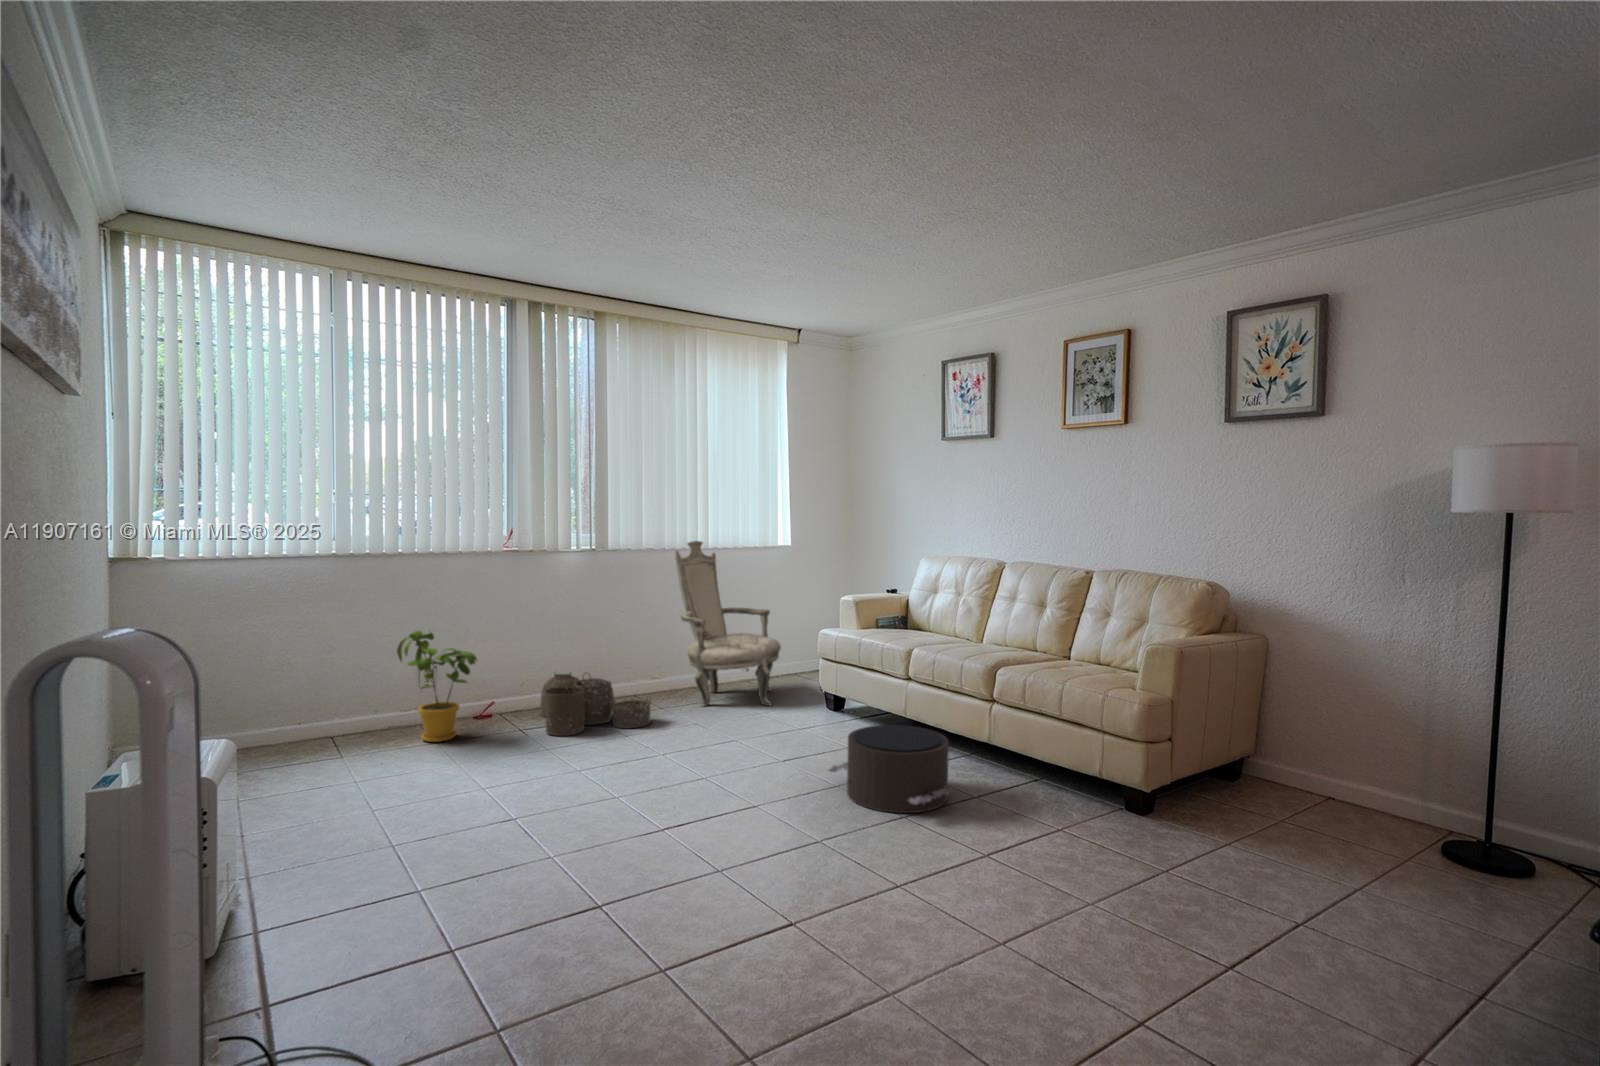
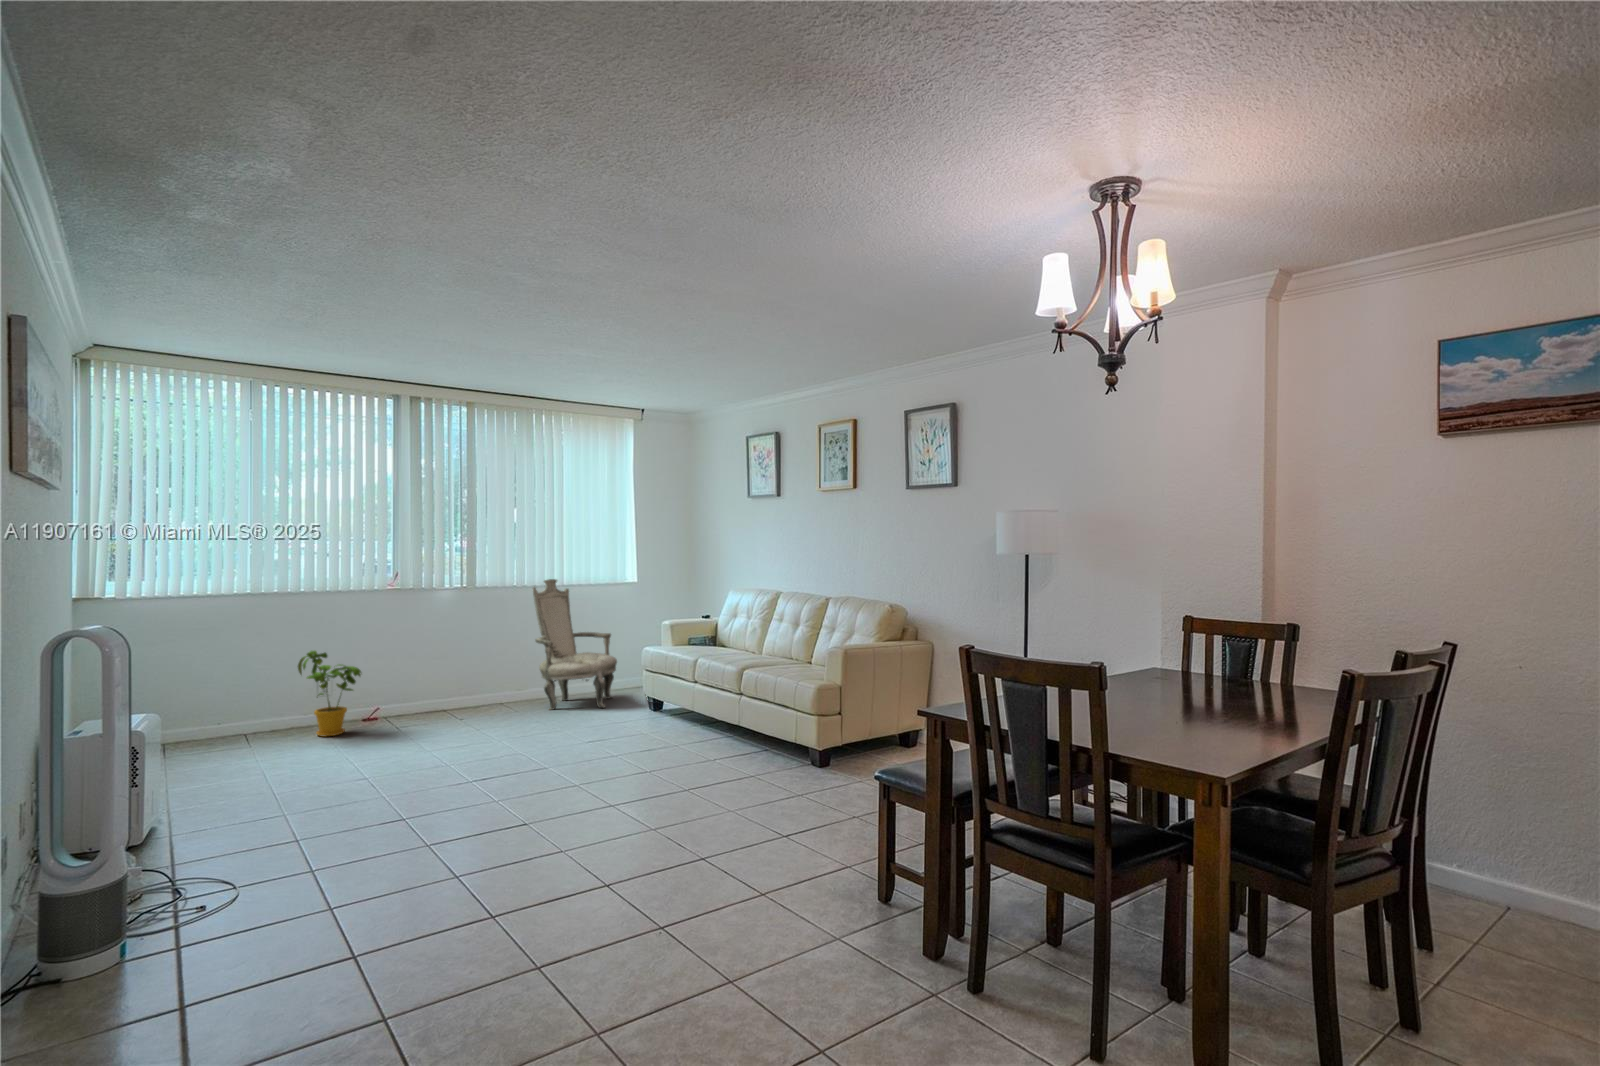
woven basket: present [541,672,651,736] -> none [415,683,503,730]
pouf: present [829,725,953,813] -> none [612,711,696,769]

